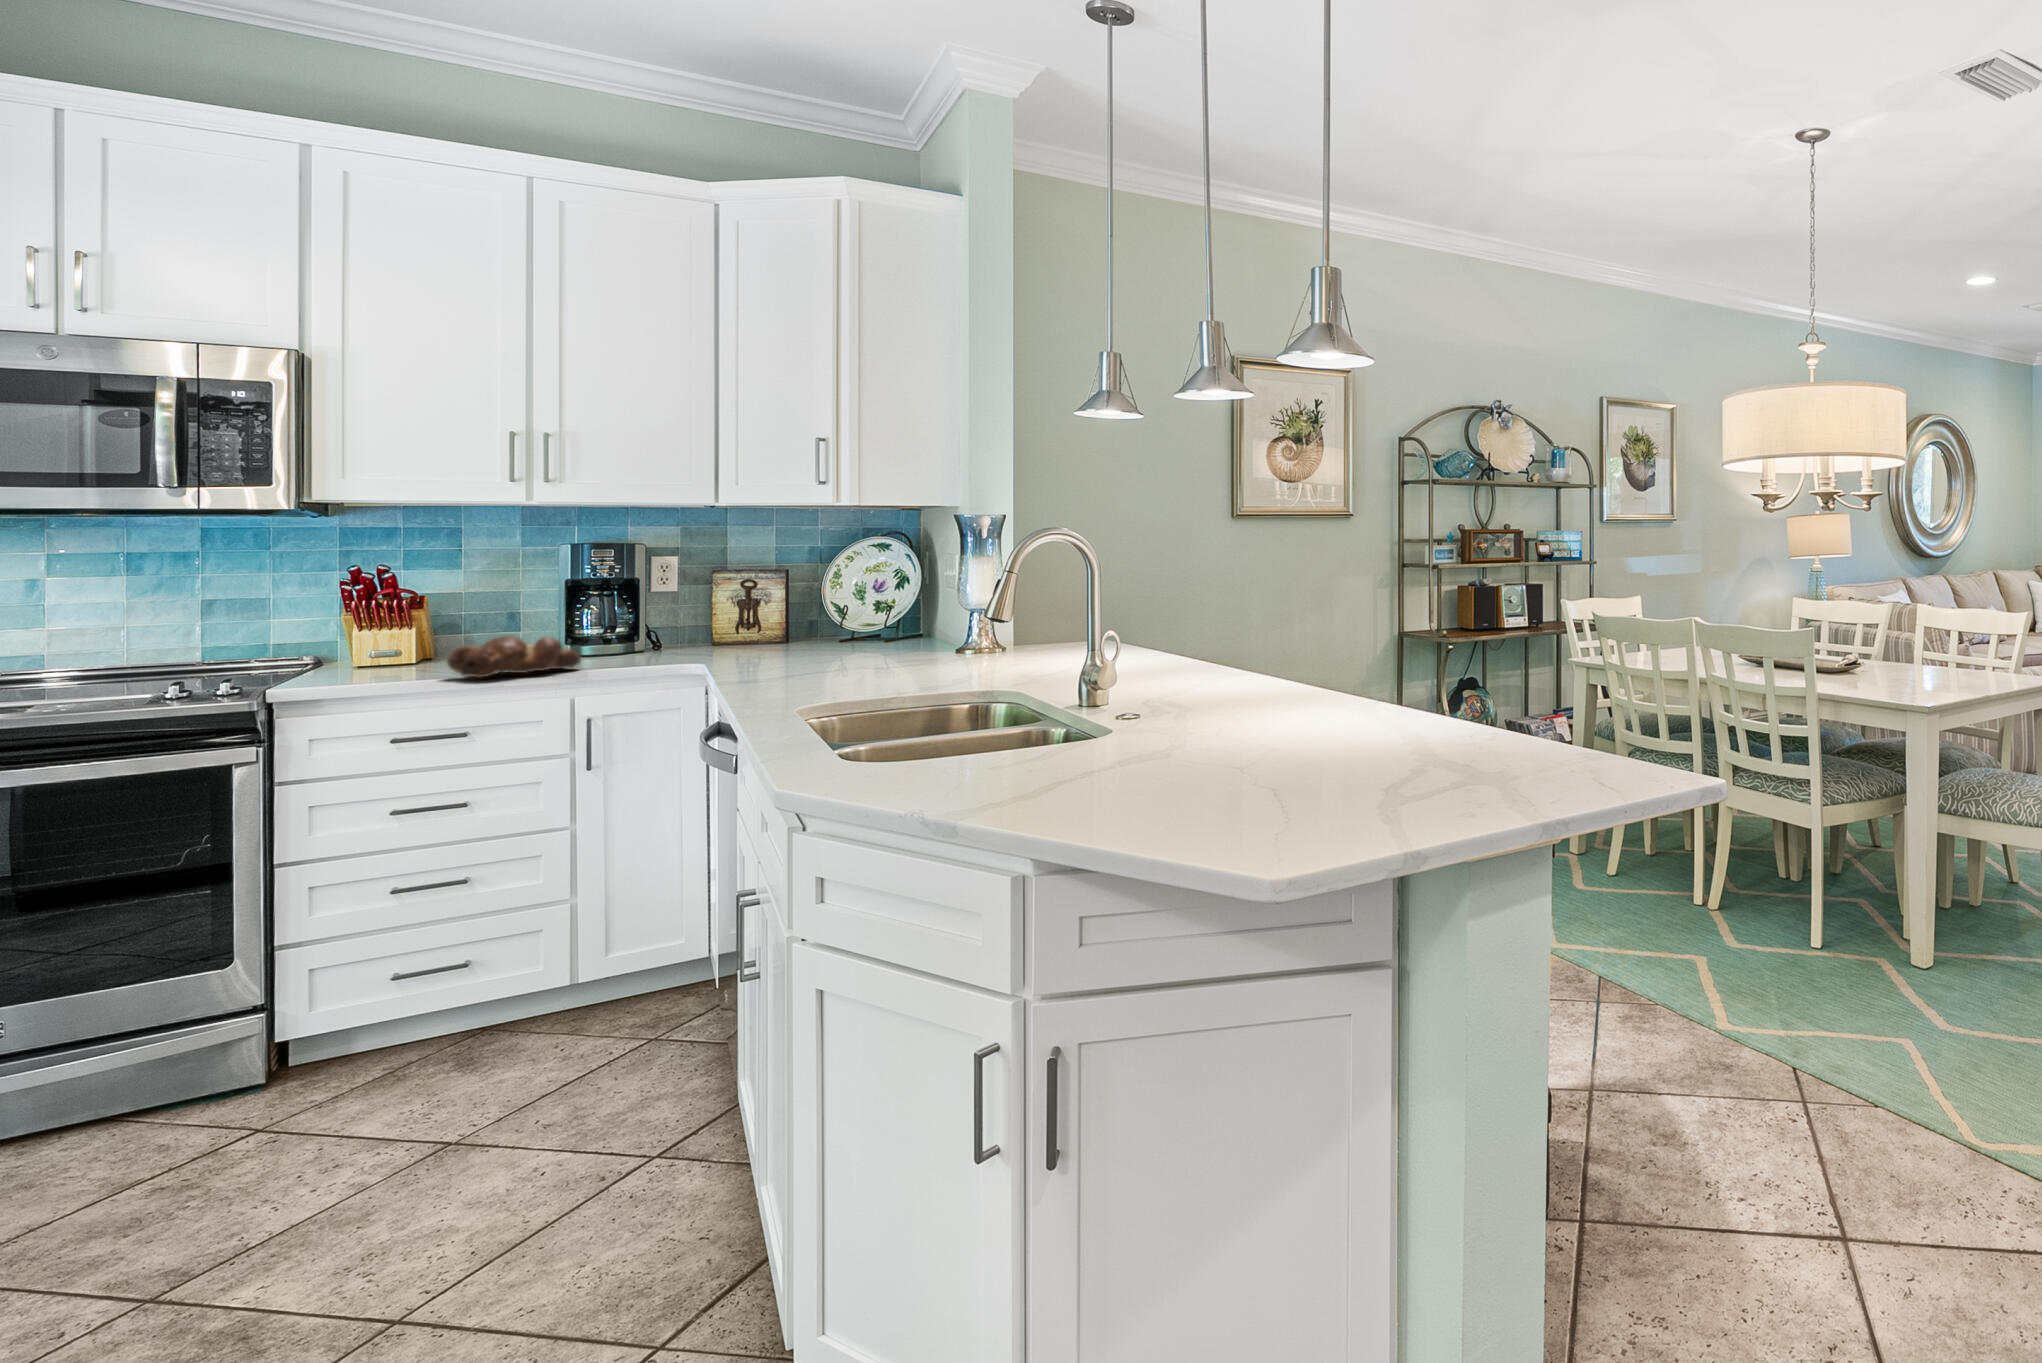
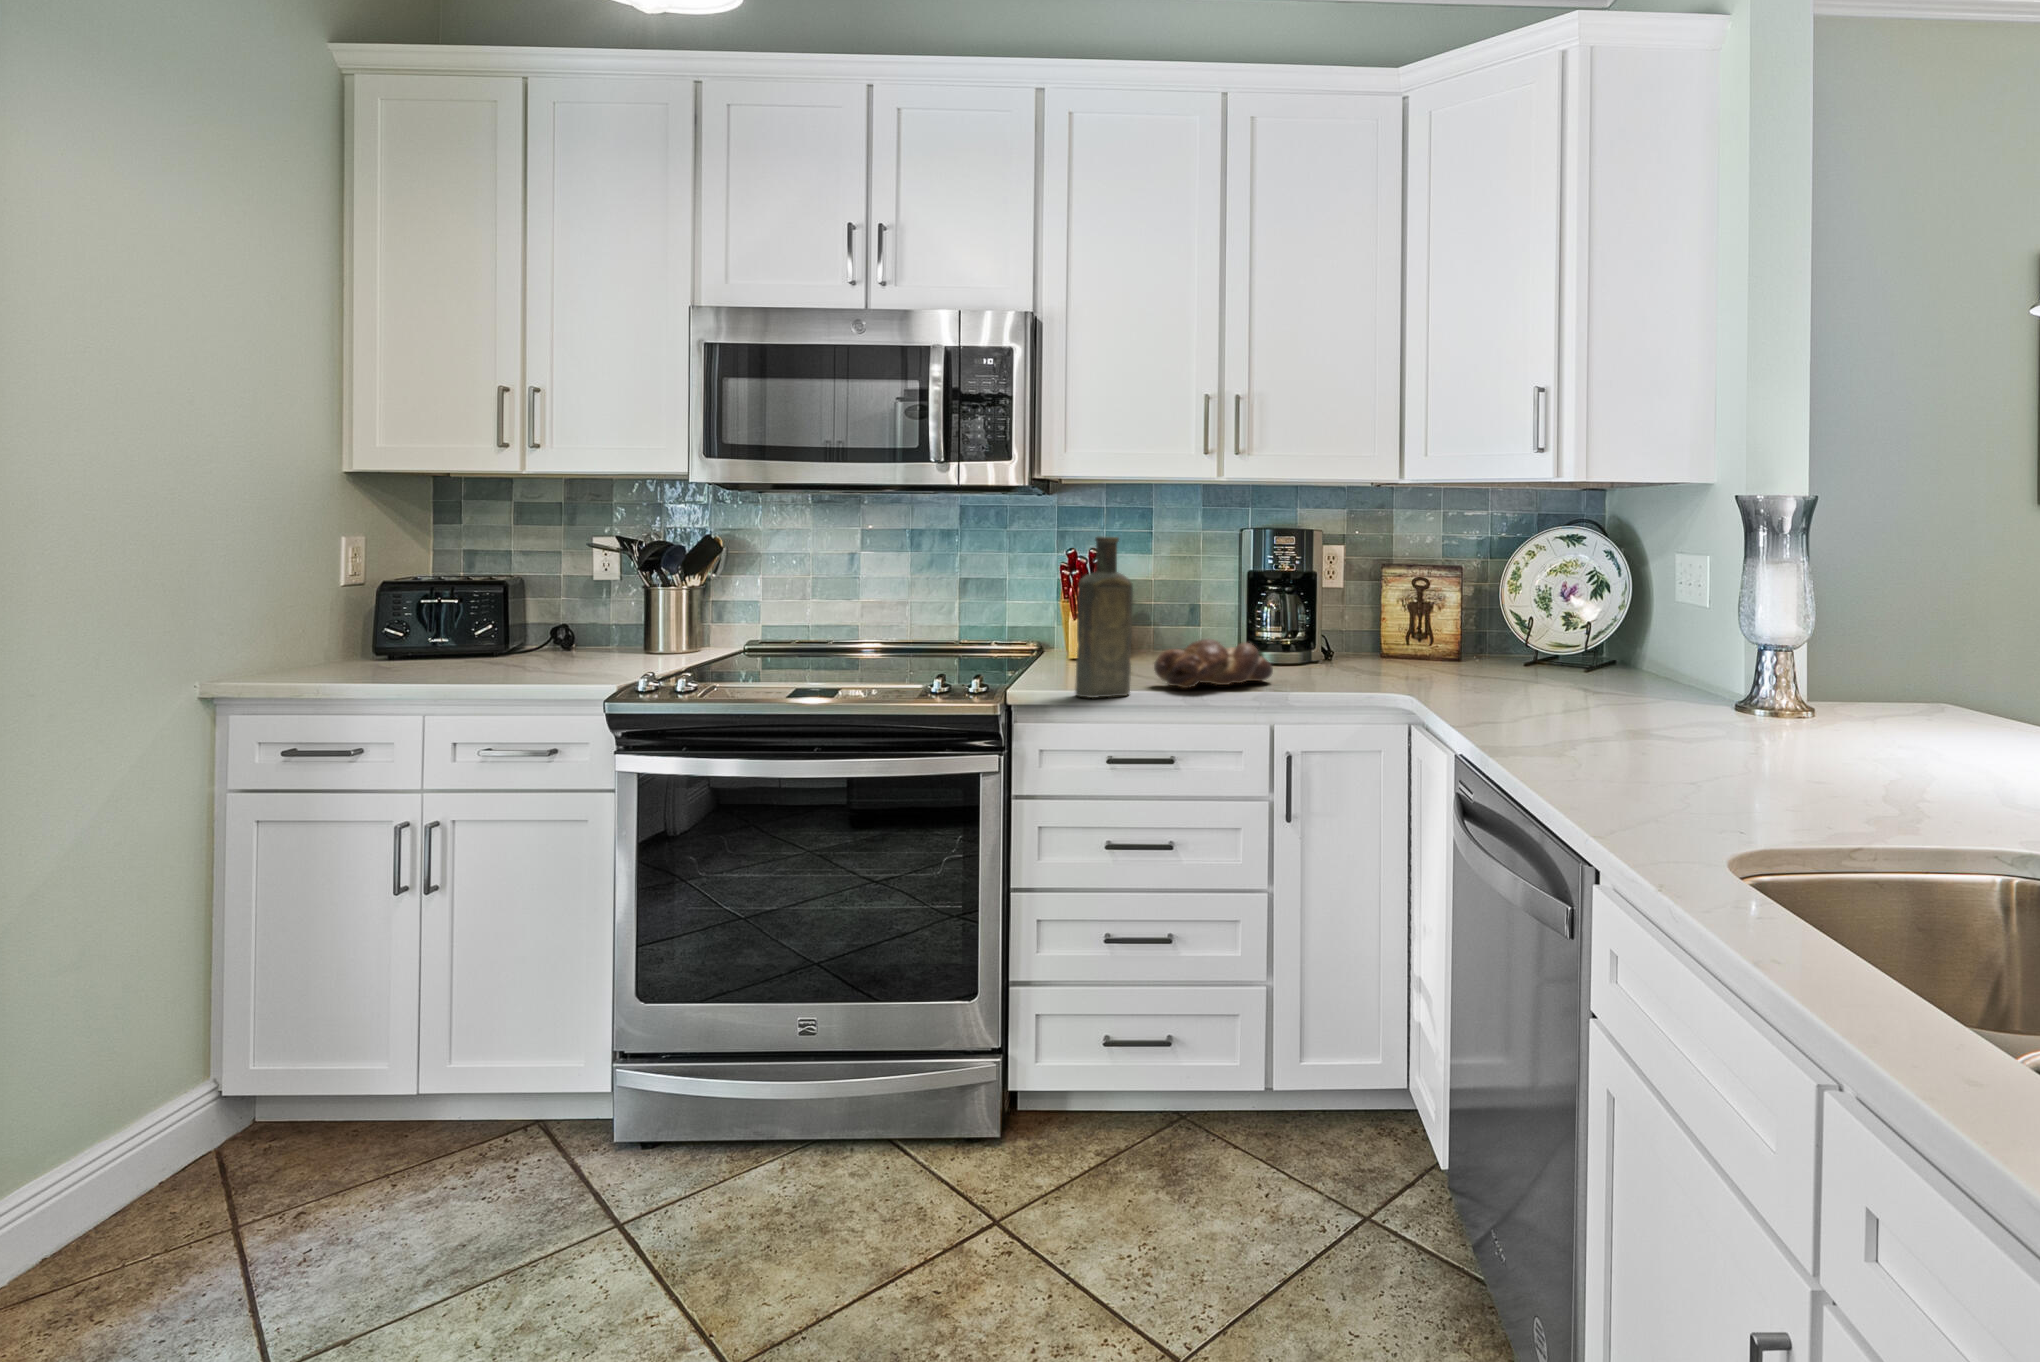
bottle: none [335,549,415,690] -> present [1075,536,1133,698]

